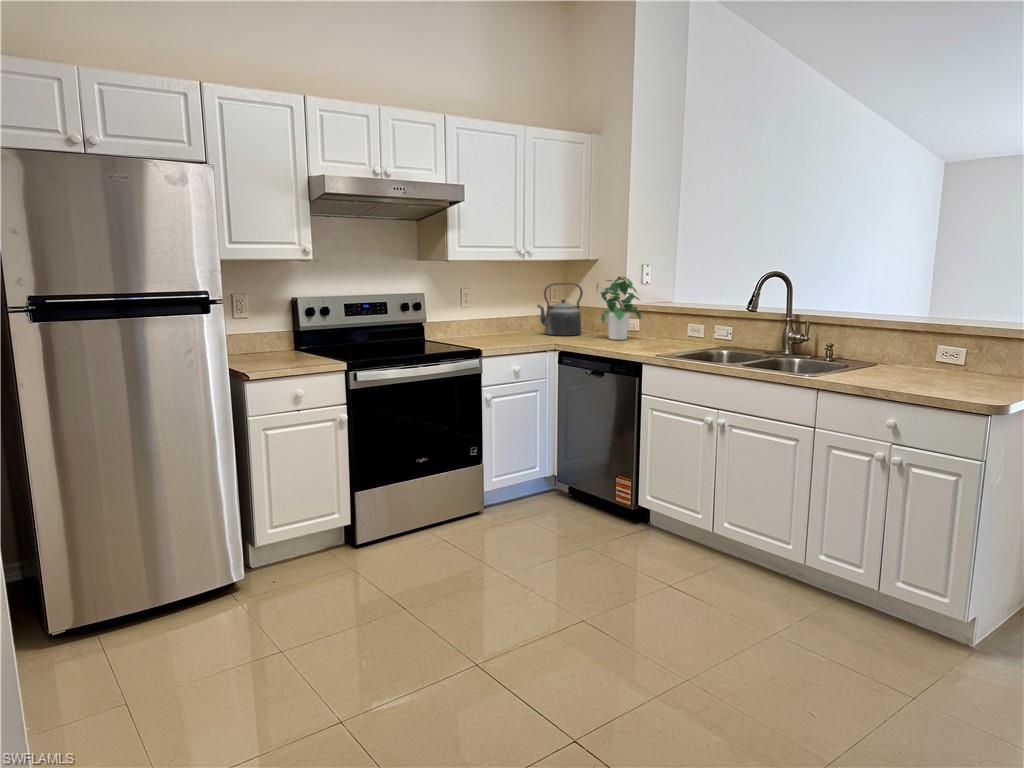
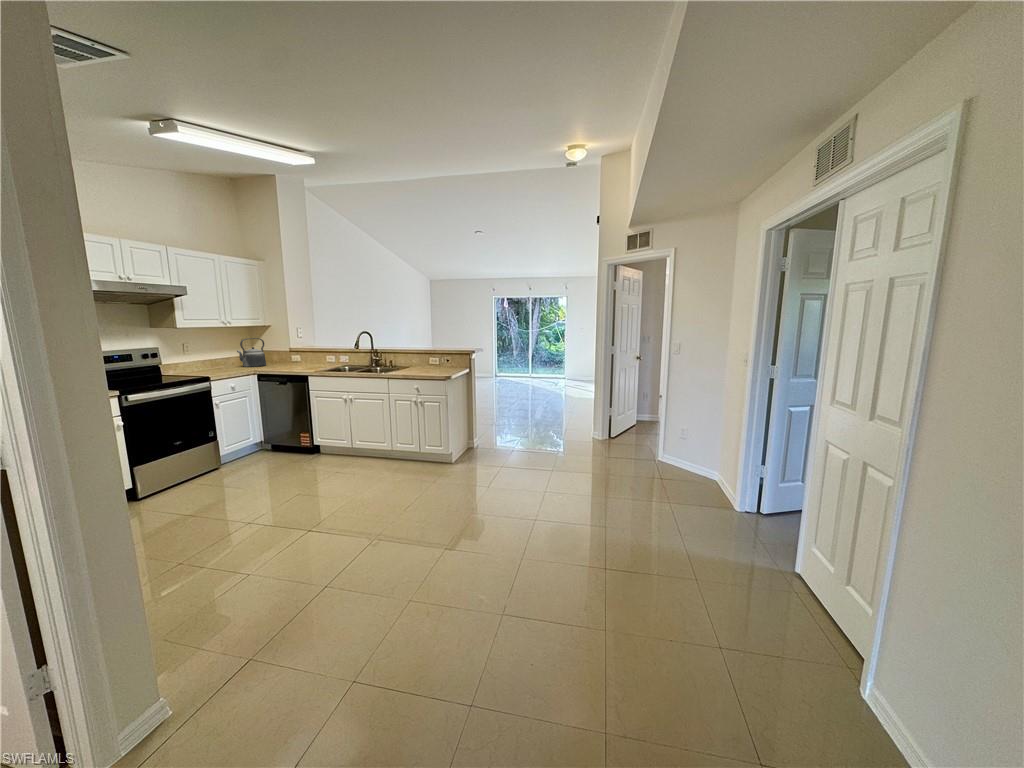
potted plant: present [596,276,641,340] -> none [272,334,302,367]

